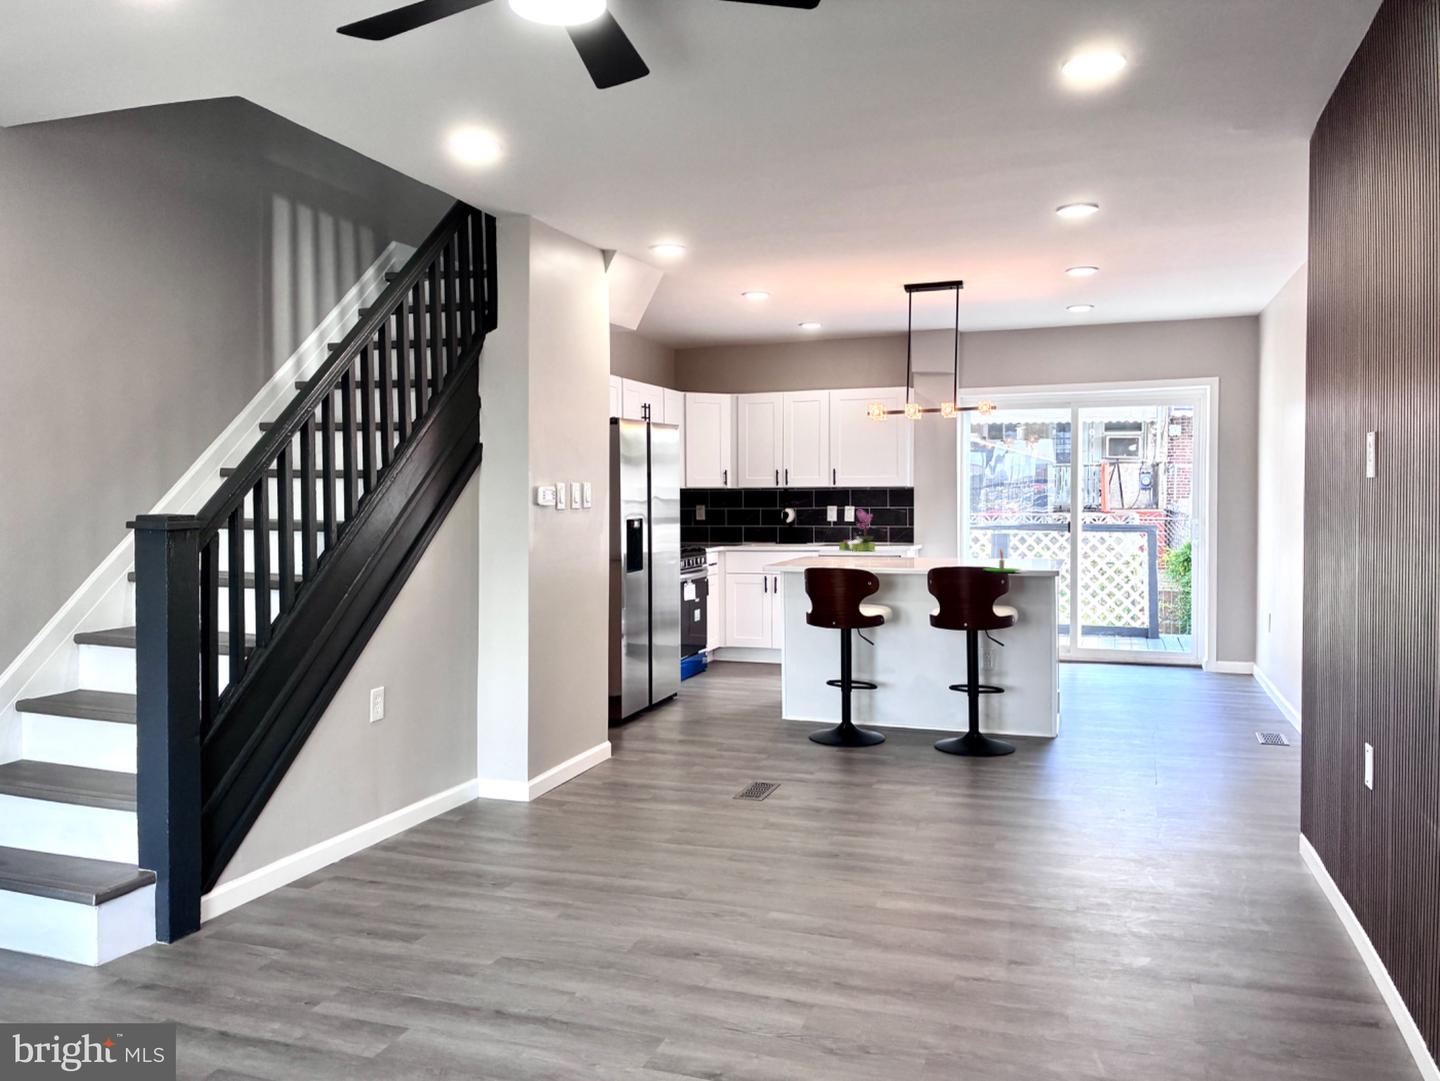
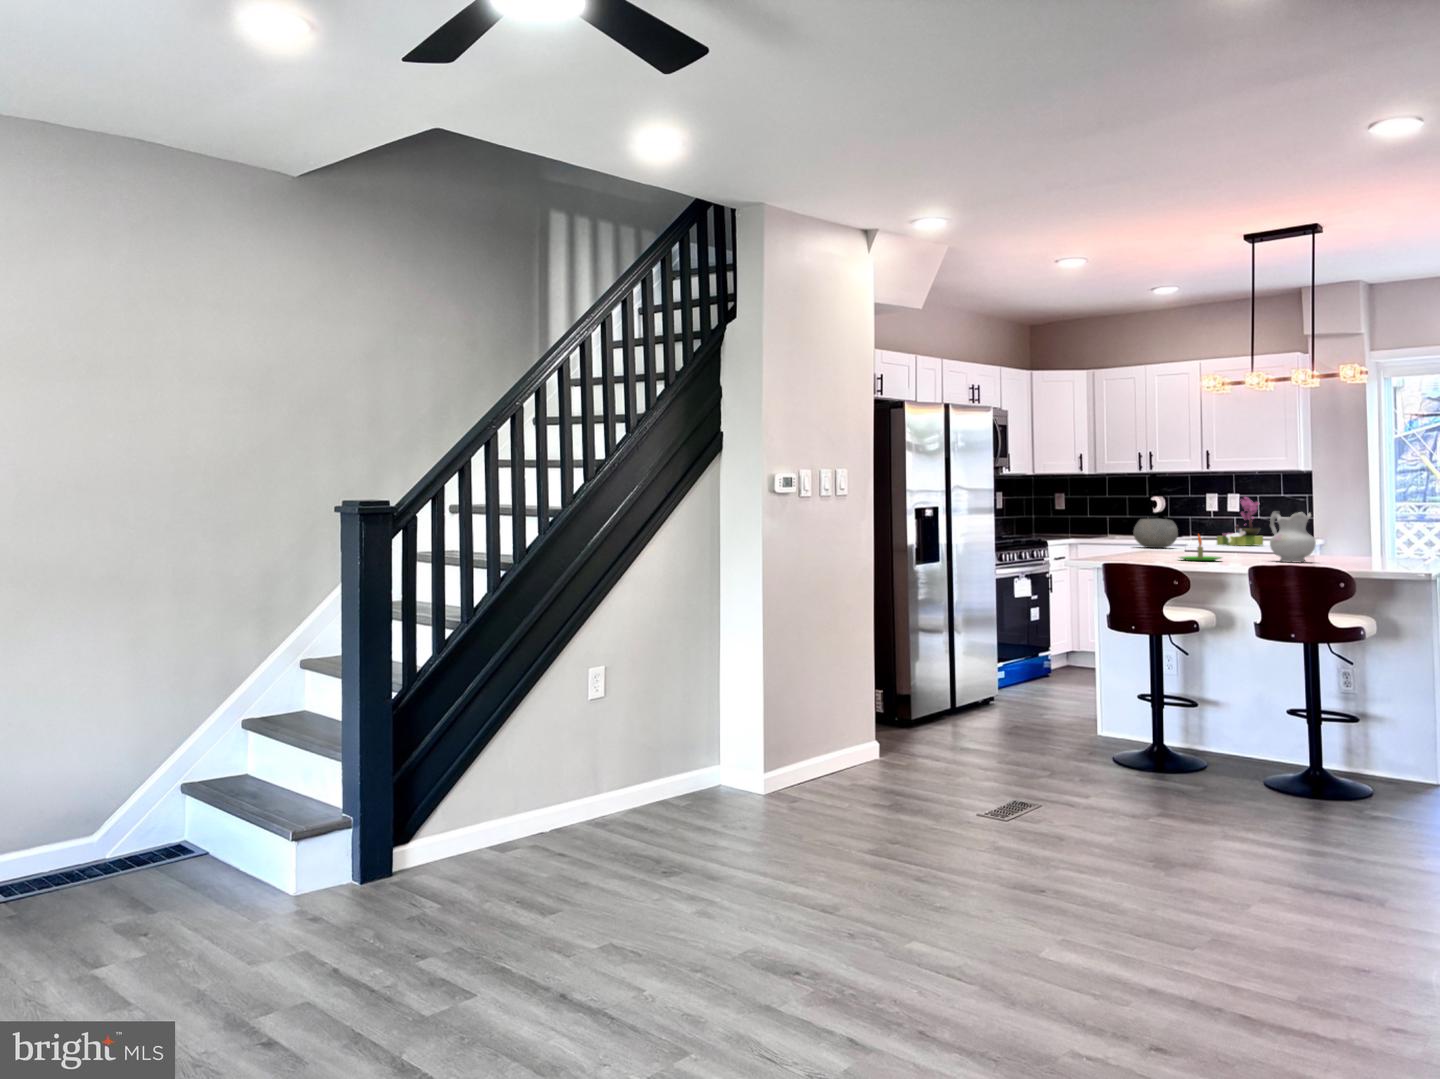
ceramic pitcher: none [921,524,956,567] -> present [1270,511,1316,562]
bowl: none [789,528,825,554] -> present [1133,519,1178,548]
candle: present [985,550,1019,573] -> present [1180,535,1222,561]

